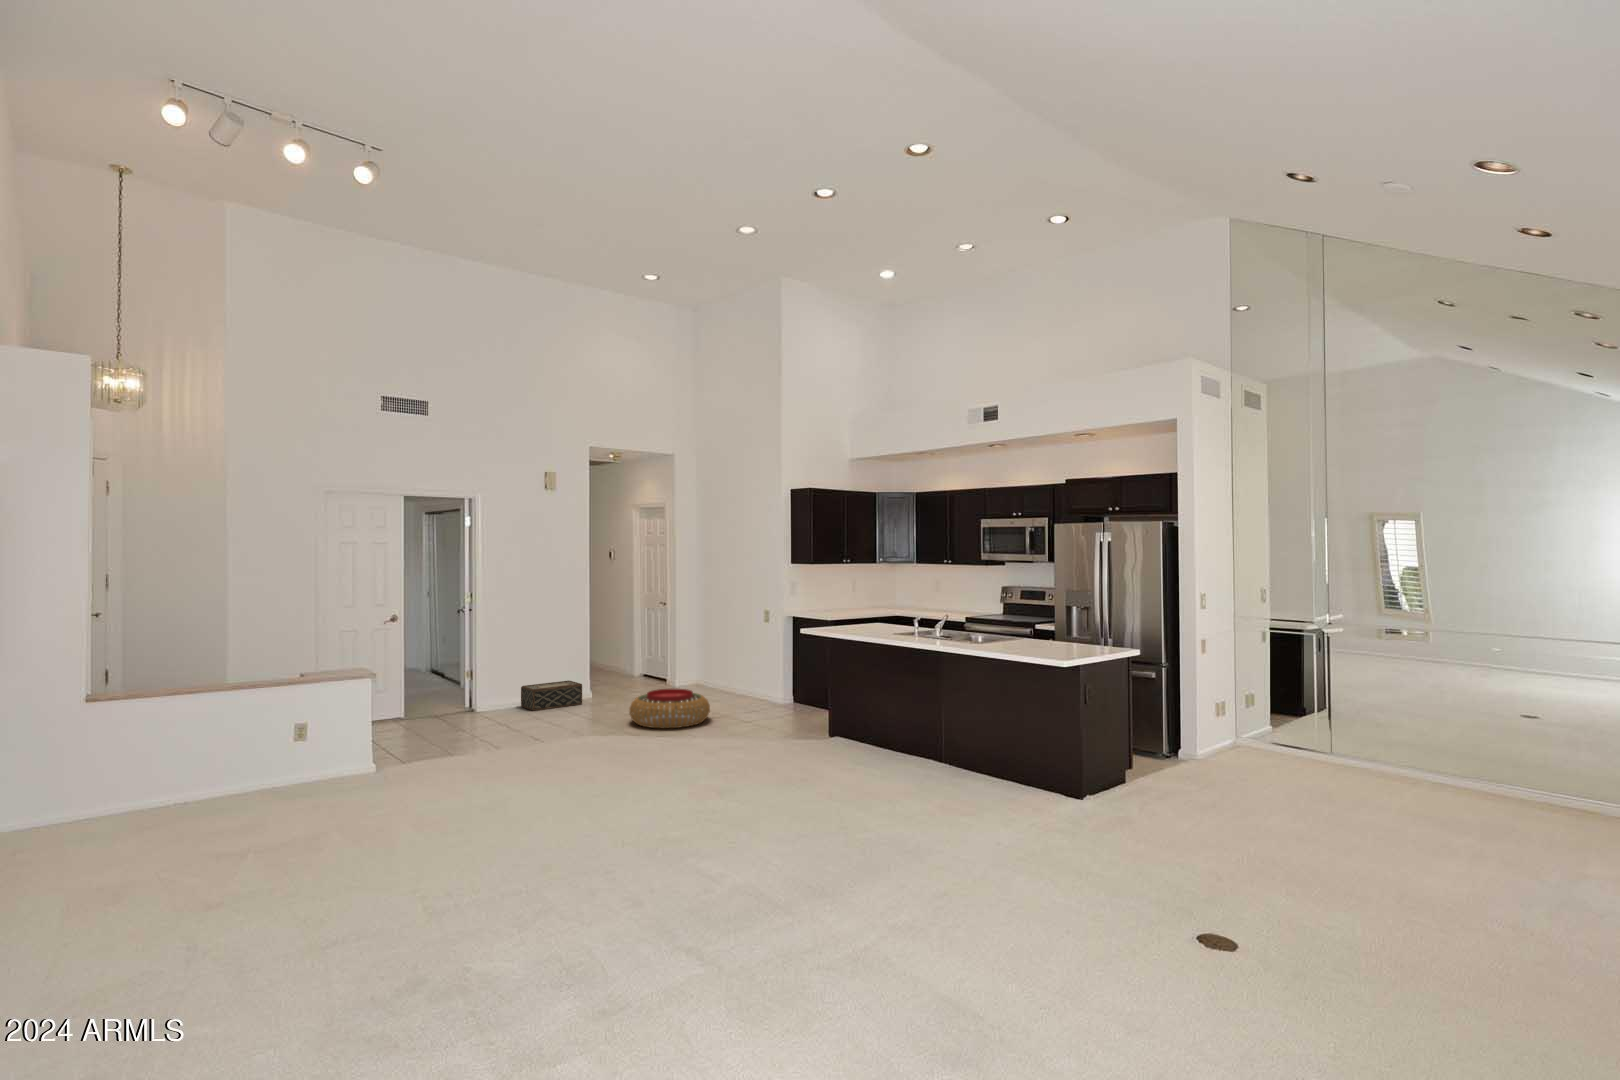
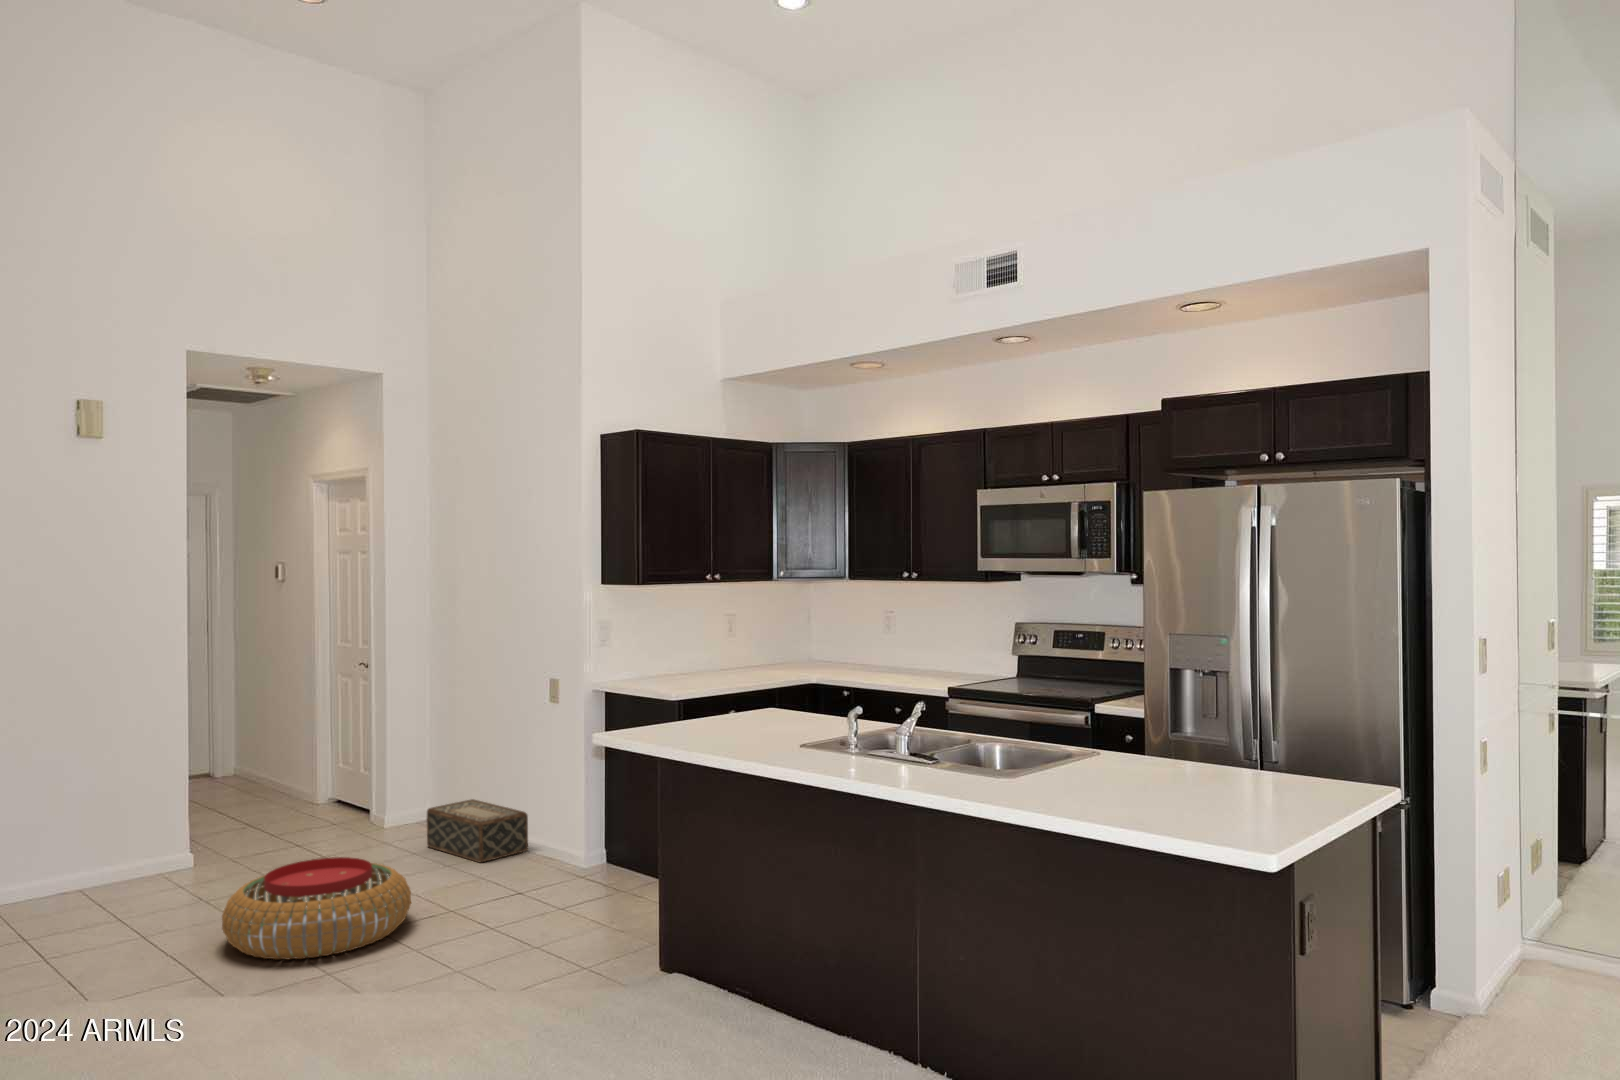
woven basket: present [521,681,582,711] -> present [427,799,528,862]

